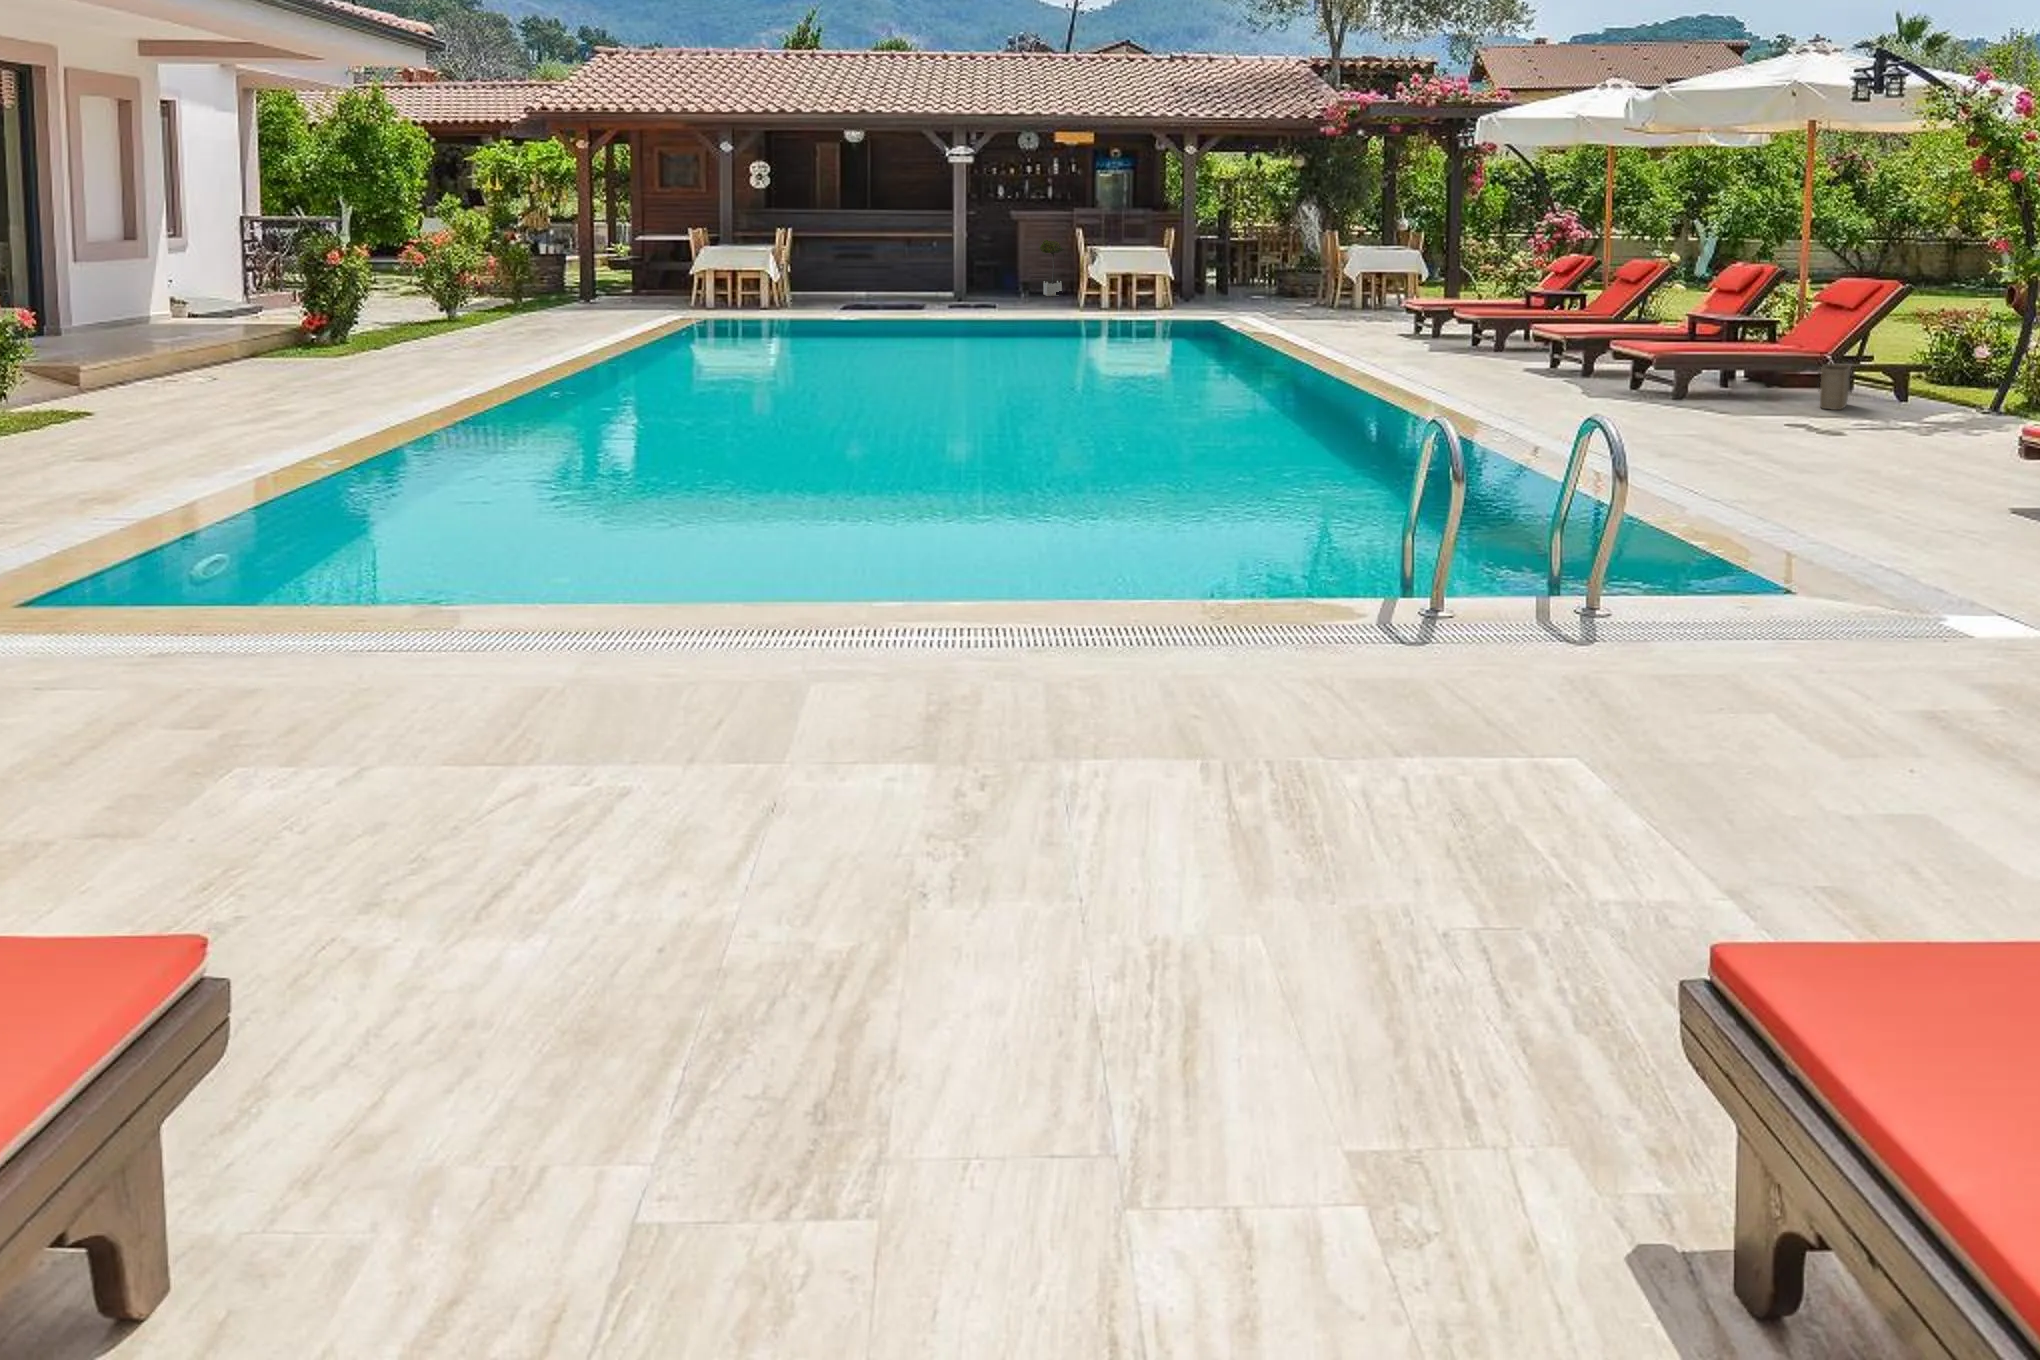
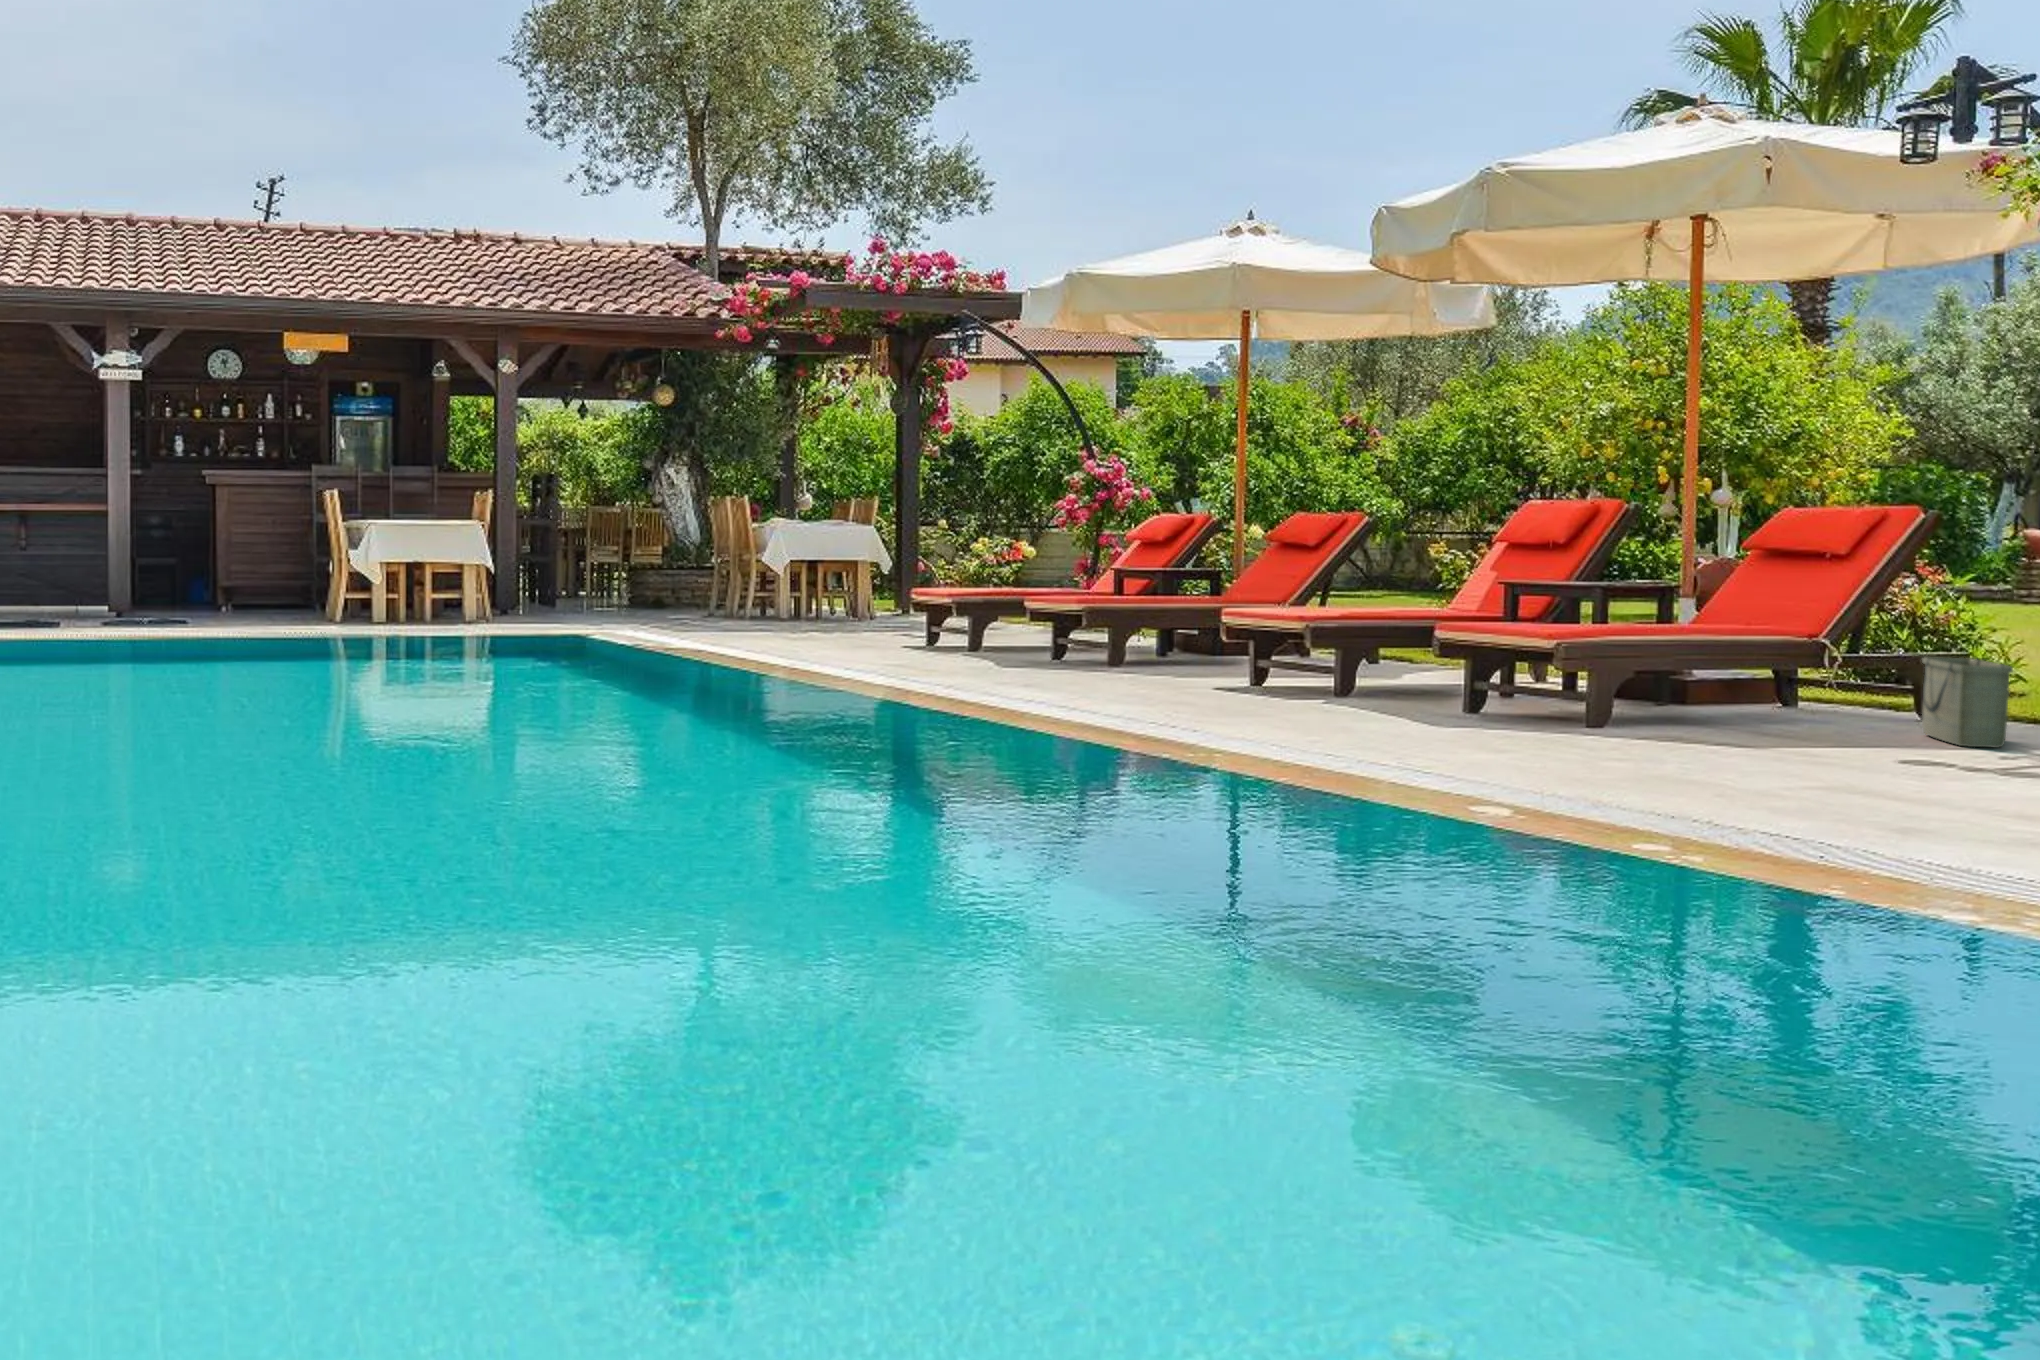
potted tree: present [1040,240,1064,296] -> none [252,513,292,607]

